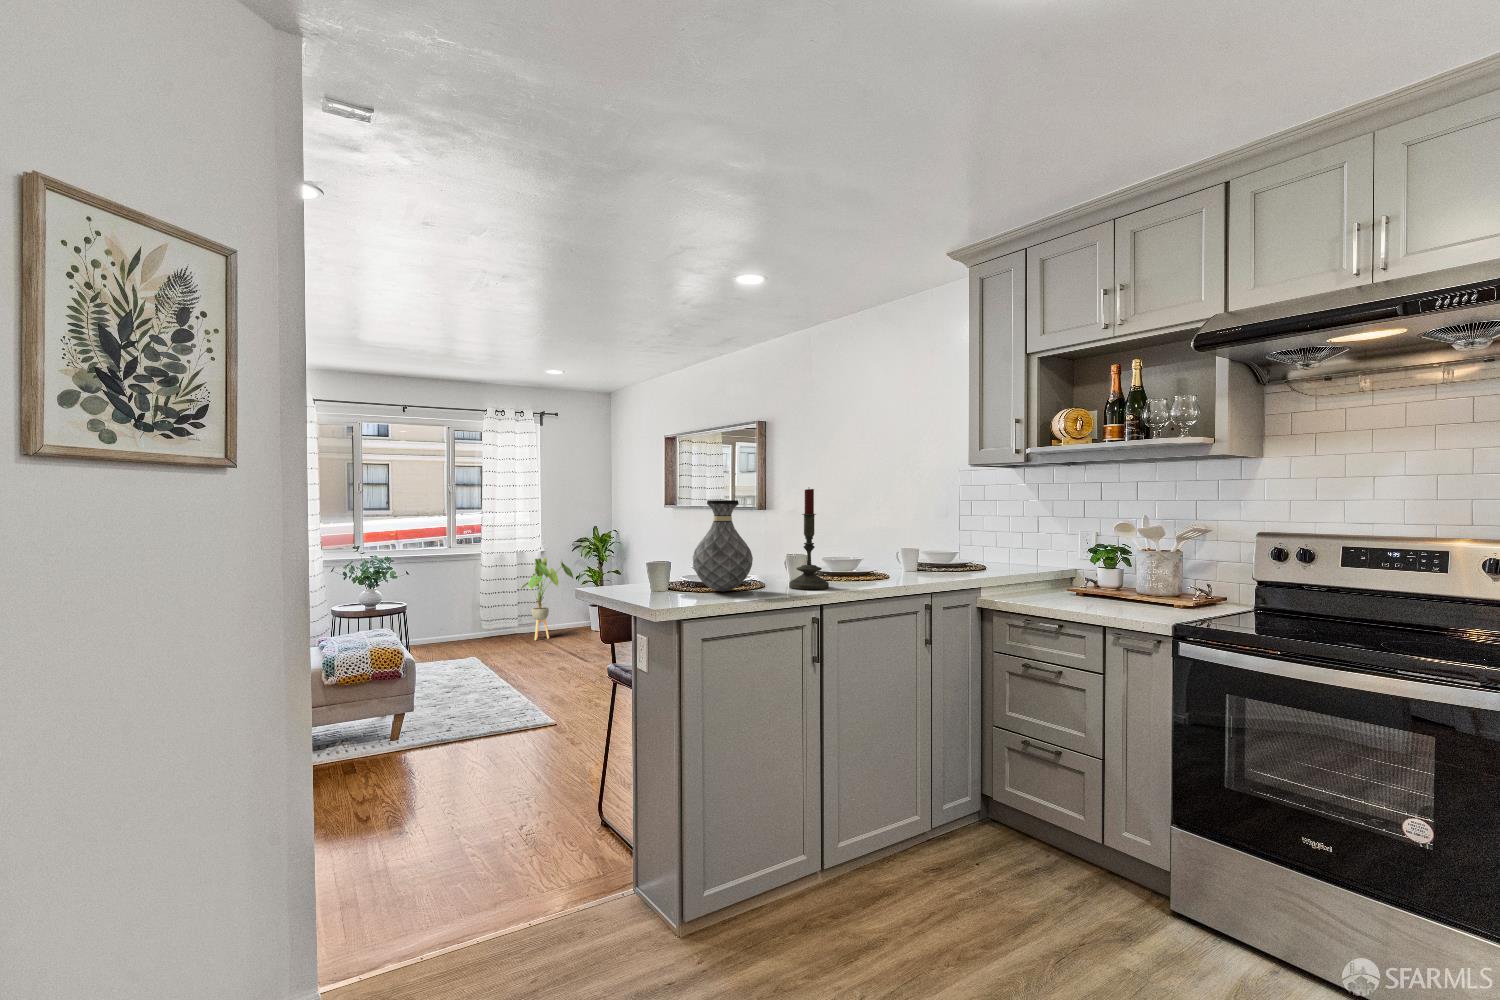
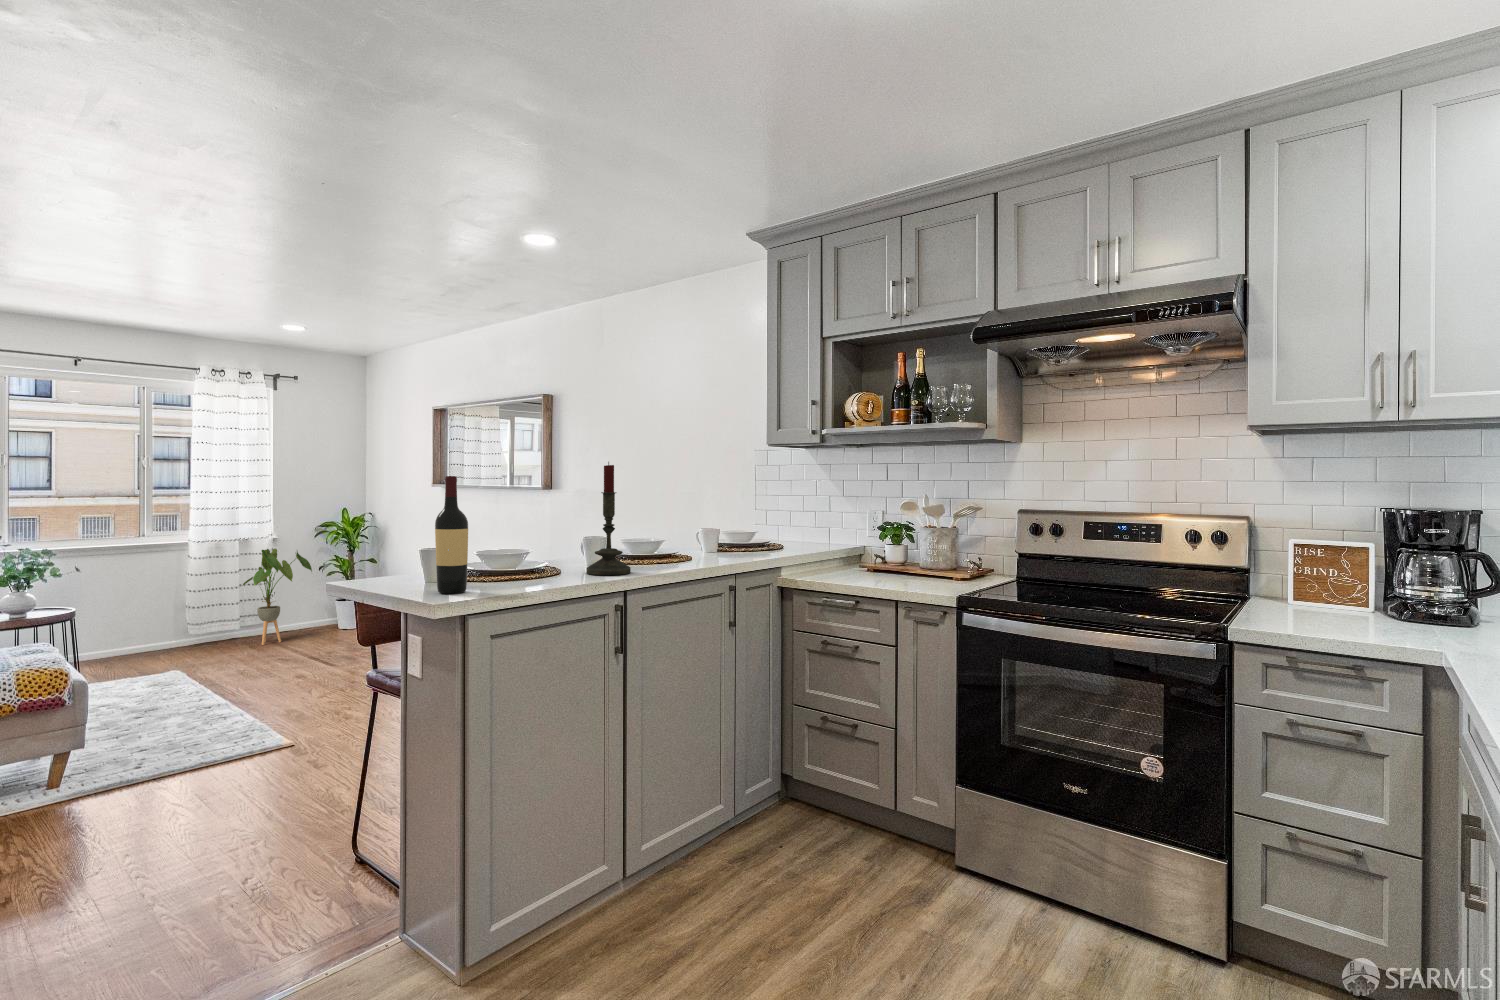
vase: present [693,500,753,591] -> none [474,476,546,580]
wine bottle: none [660,501,686,601] -> present [435,476,468,594]

